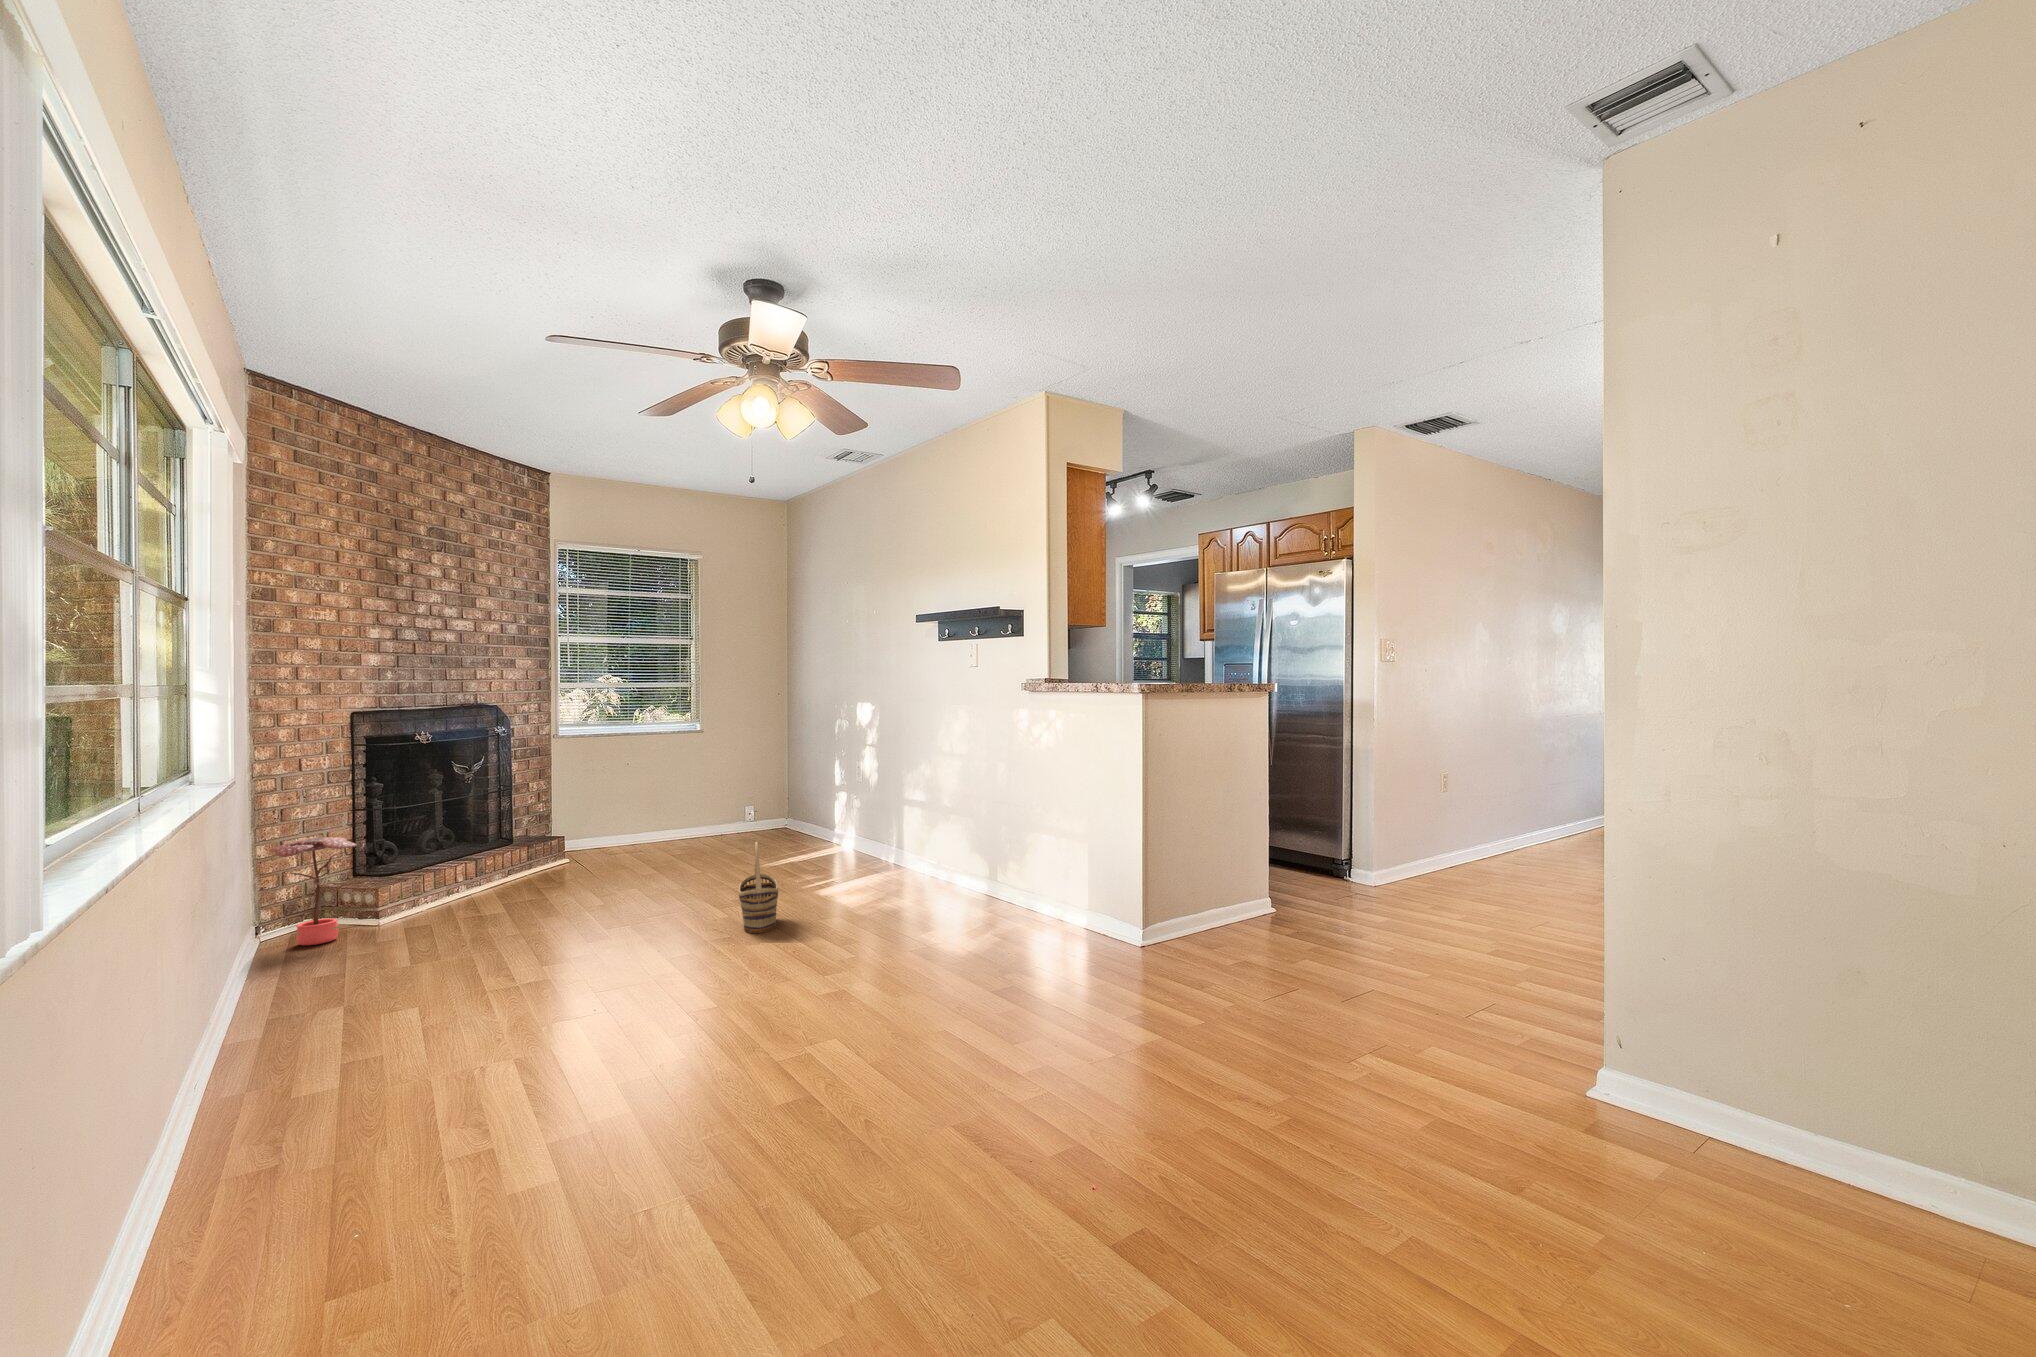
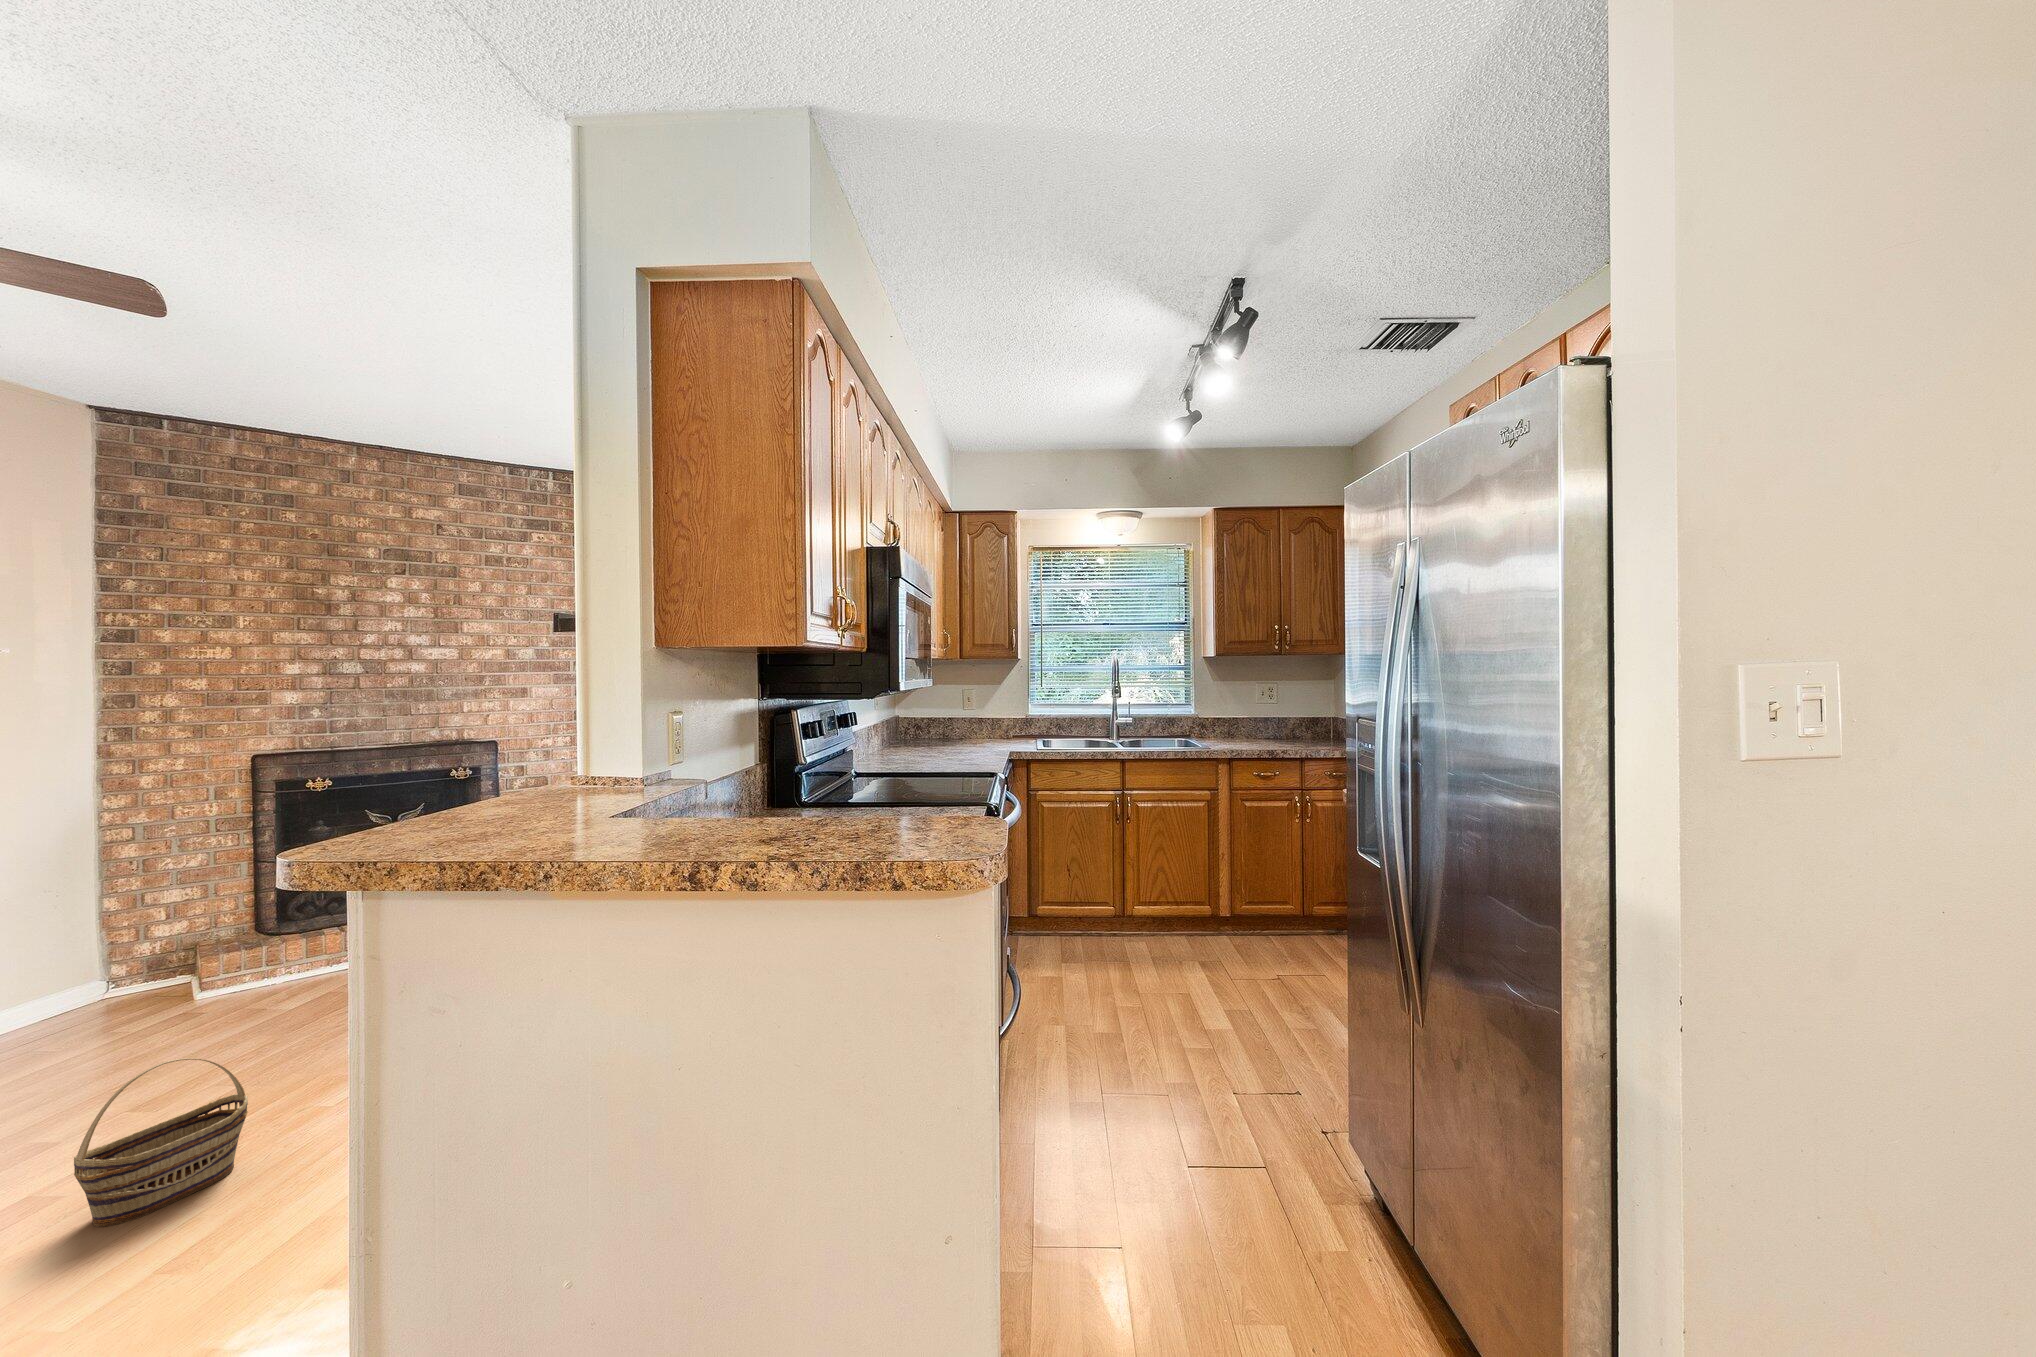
potted plant: present [270,837,357,945] -> none [58,897,177,1017]

